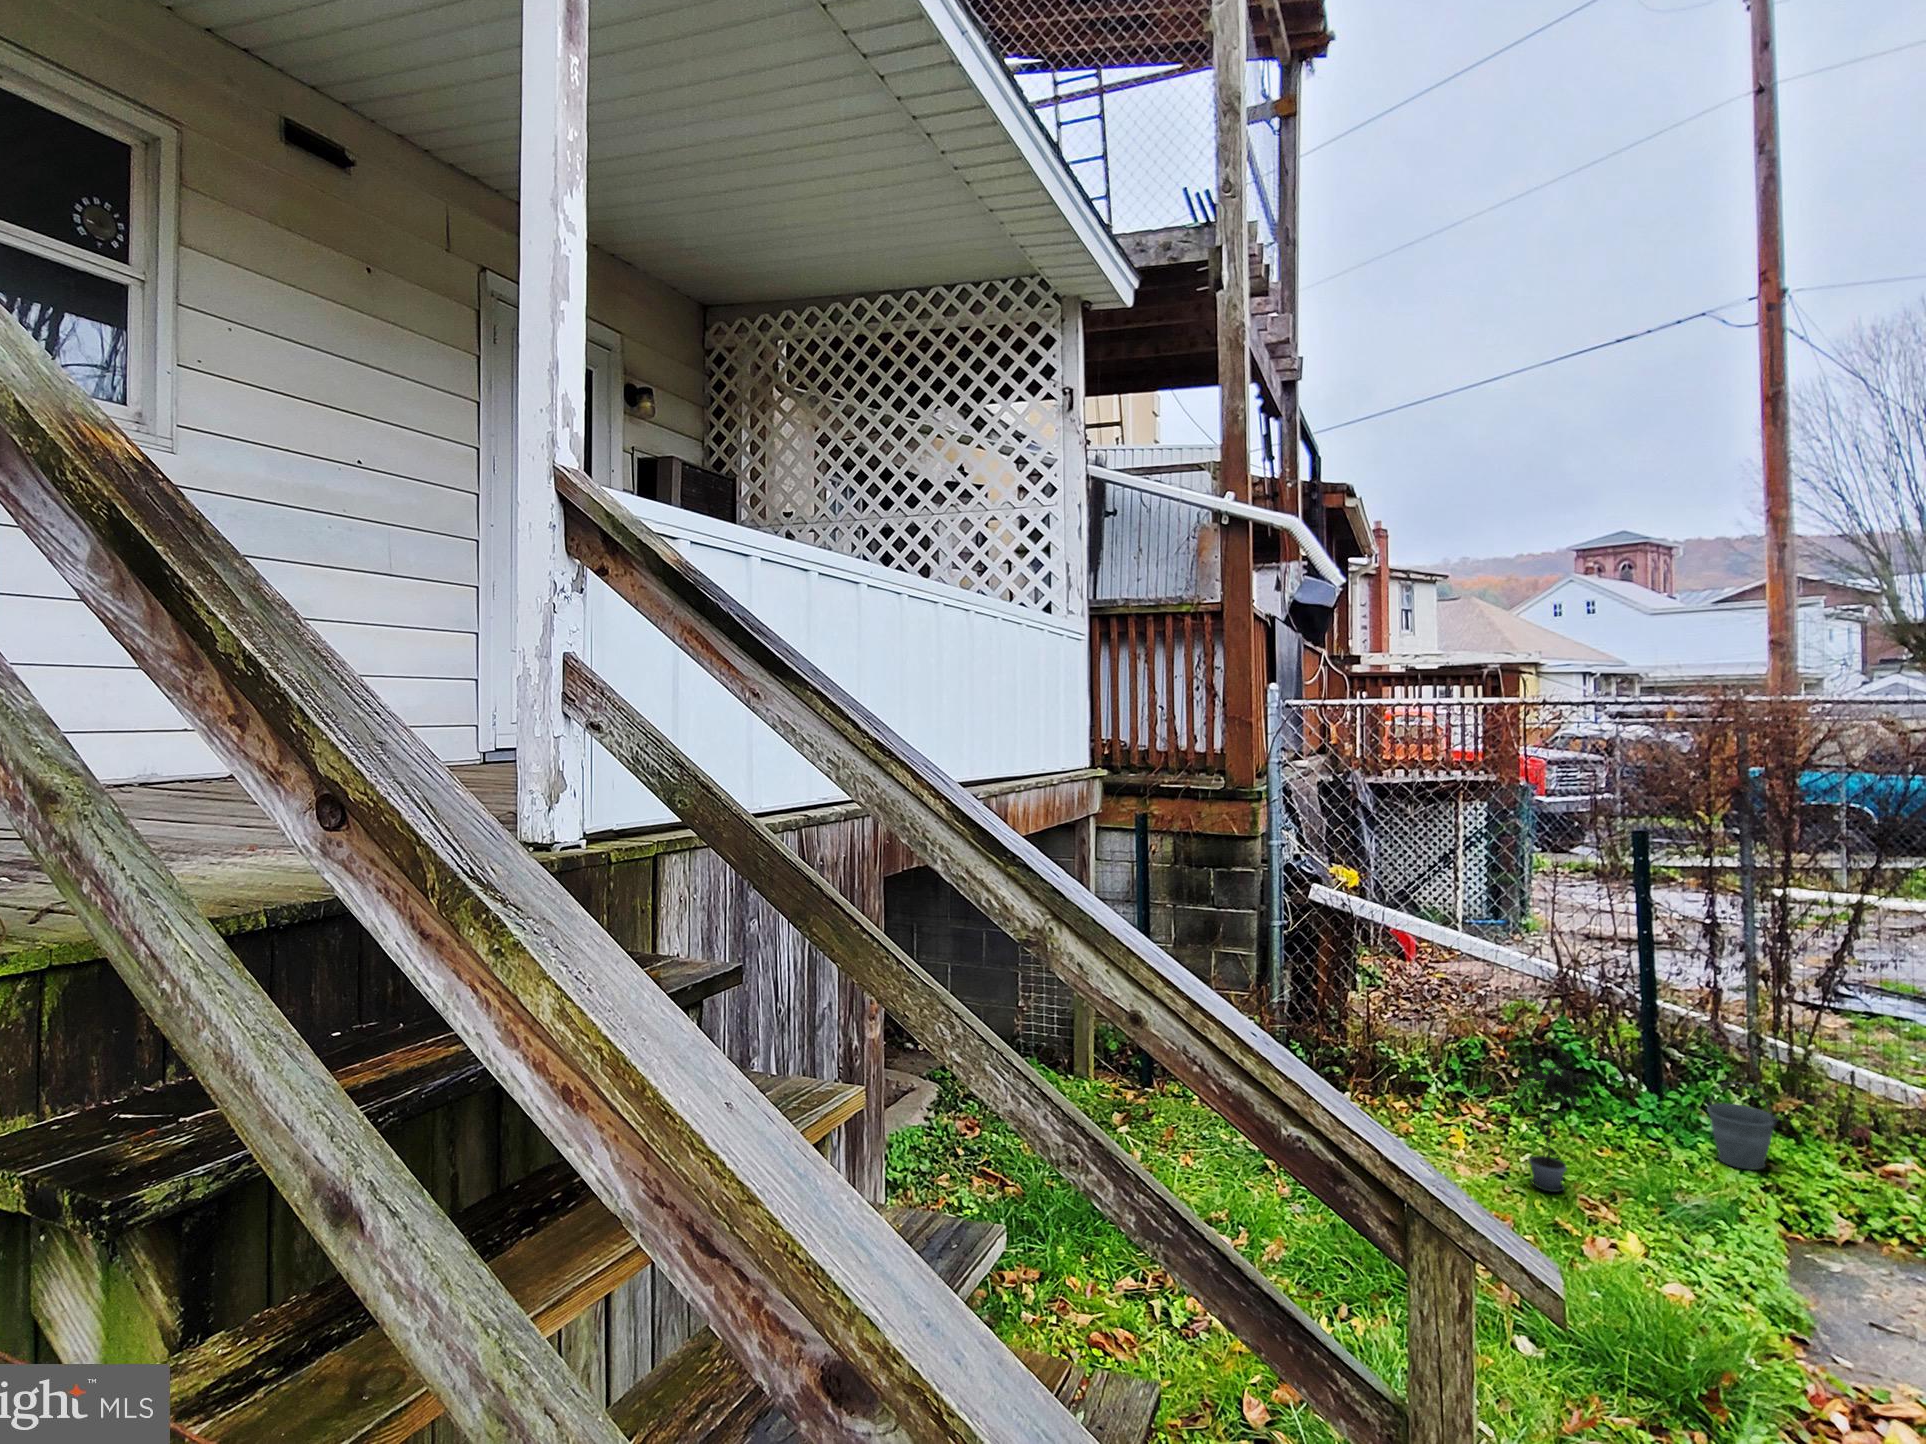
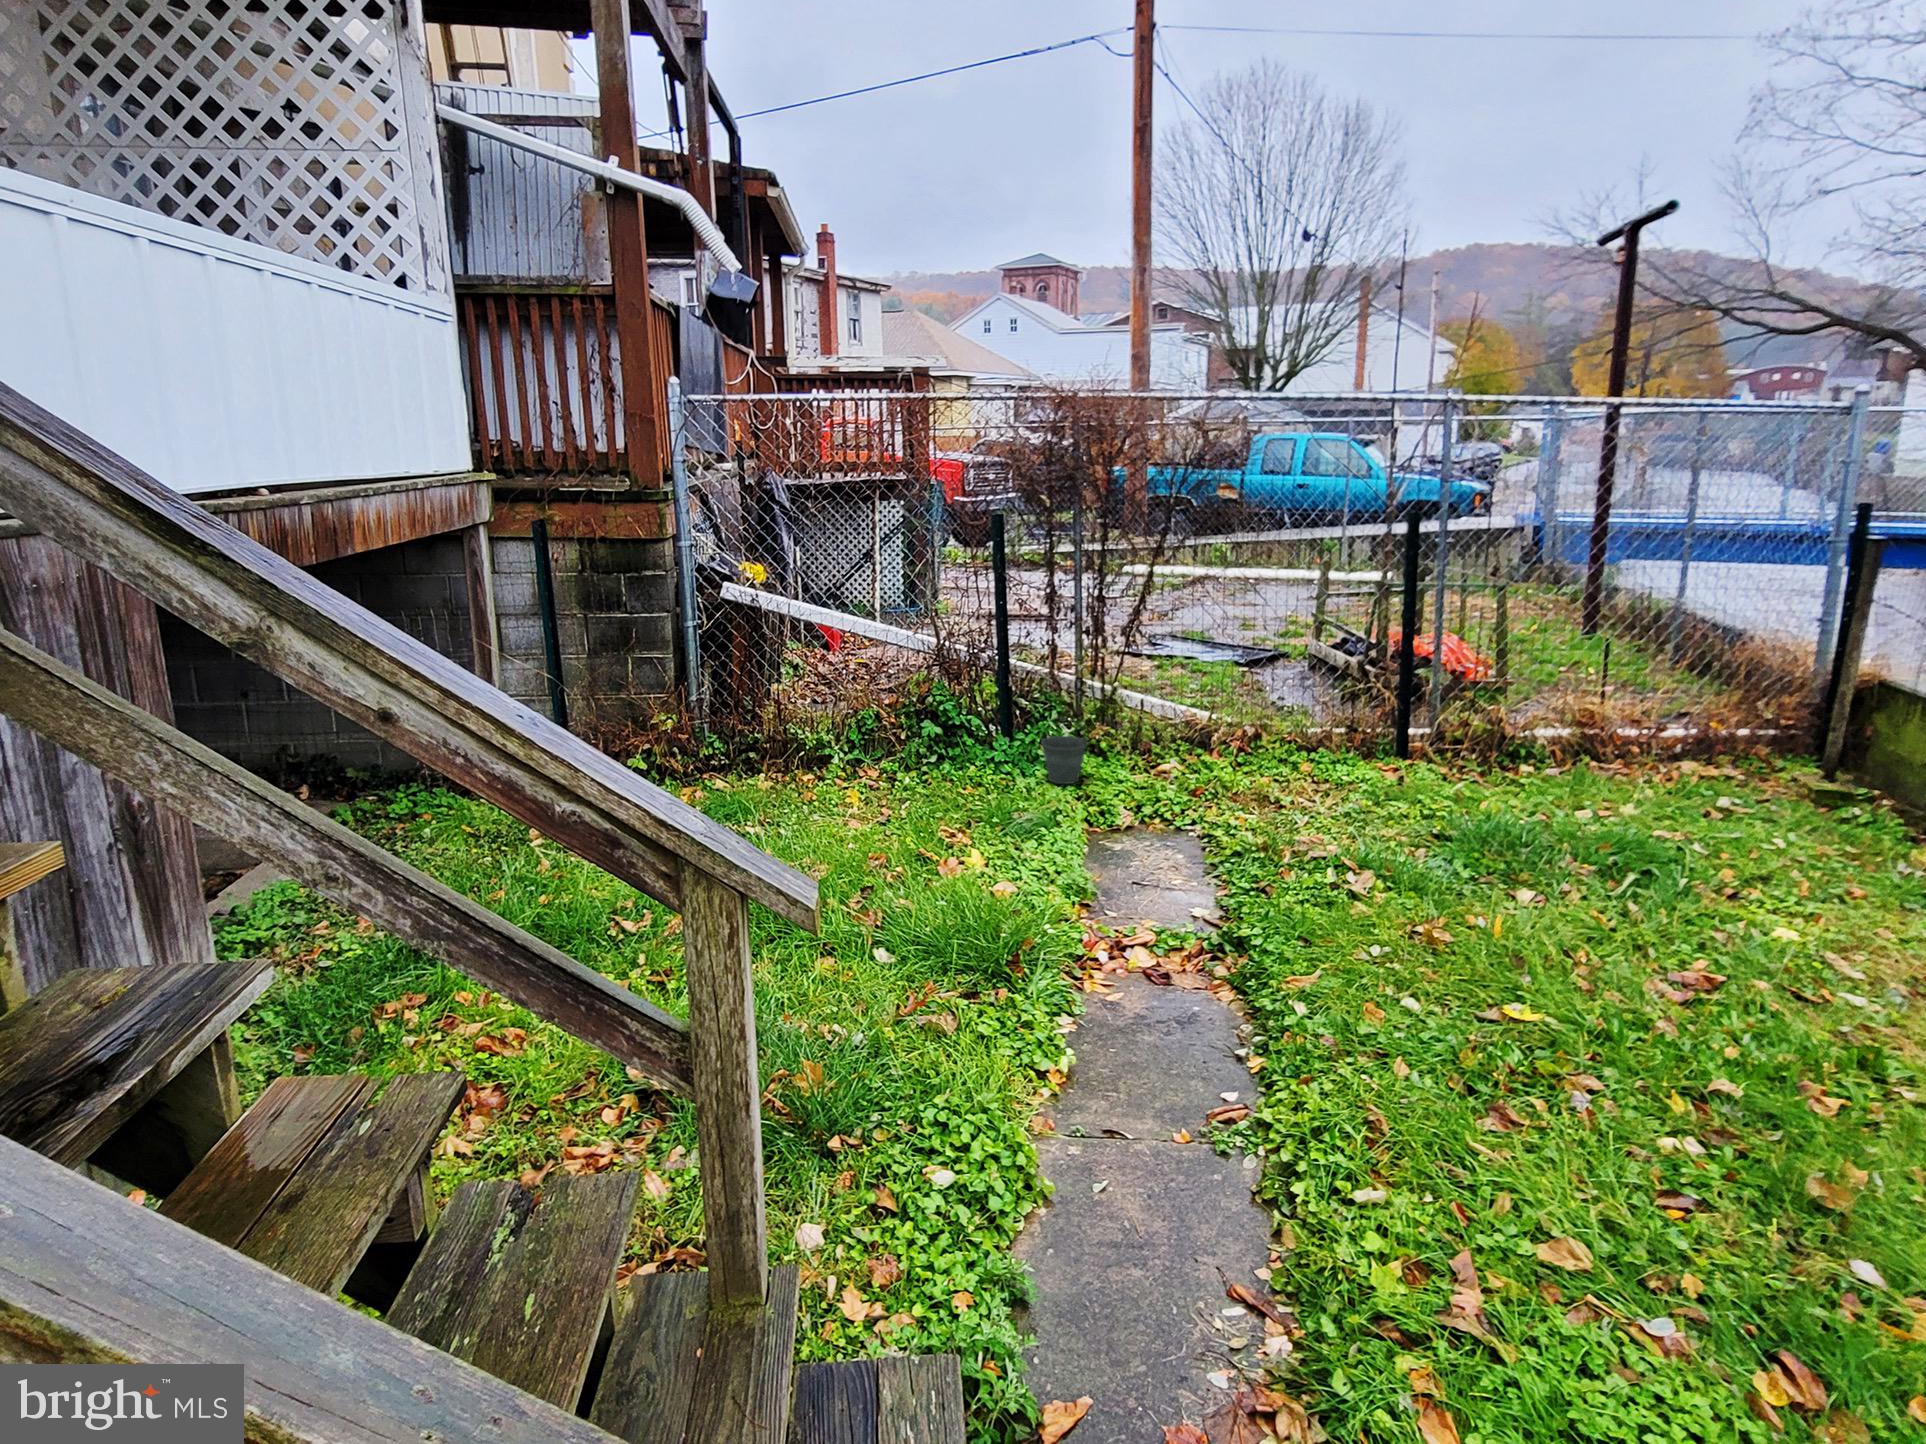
potted plant: present [1517,1045,1598,1192] -> none [894,702,958,827]

